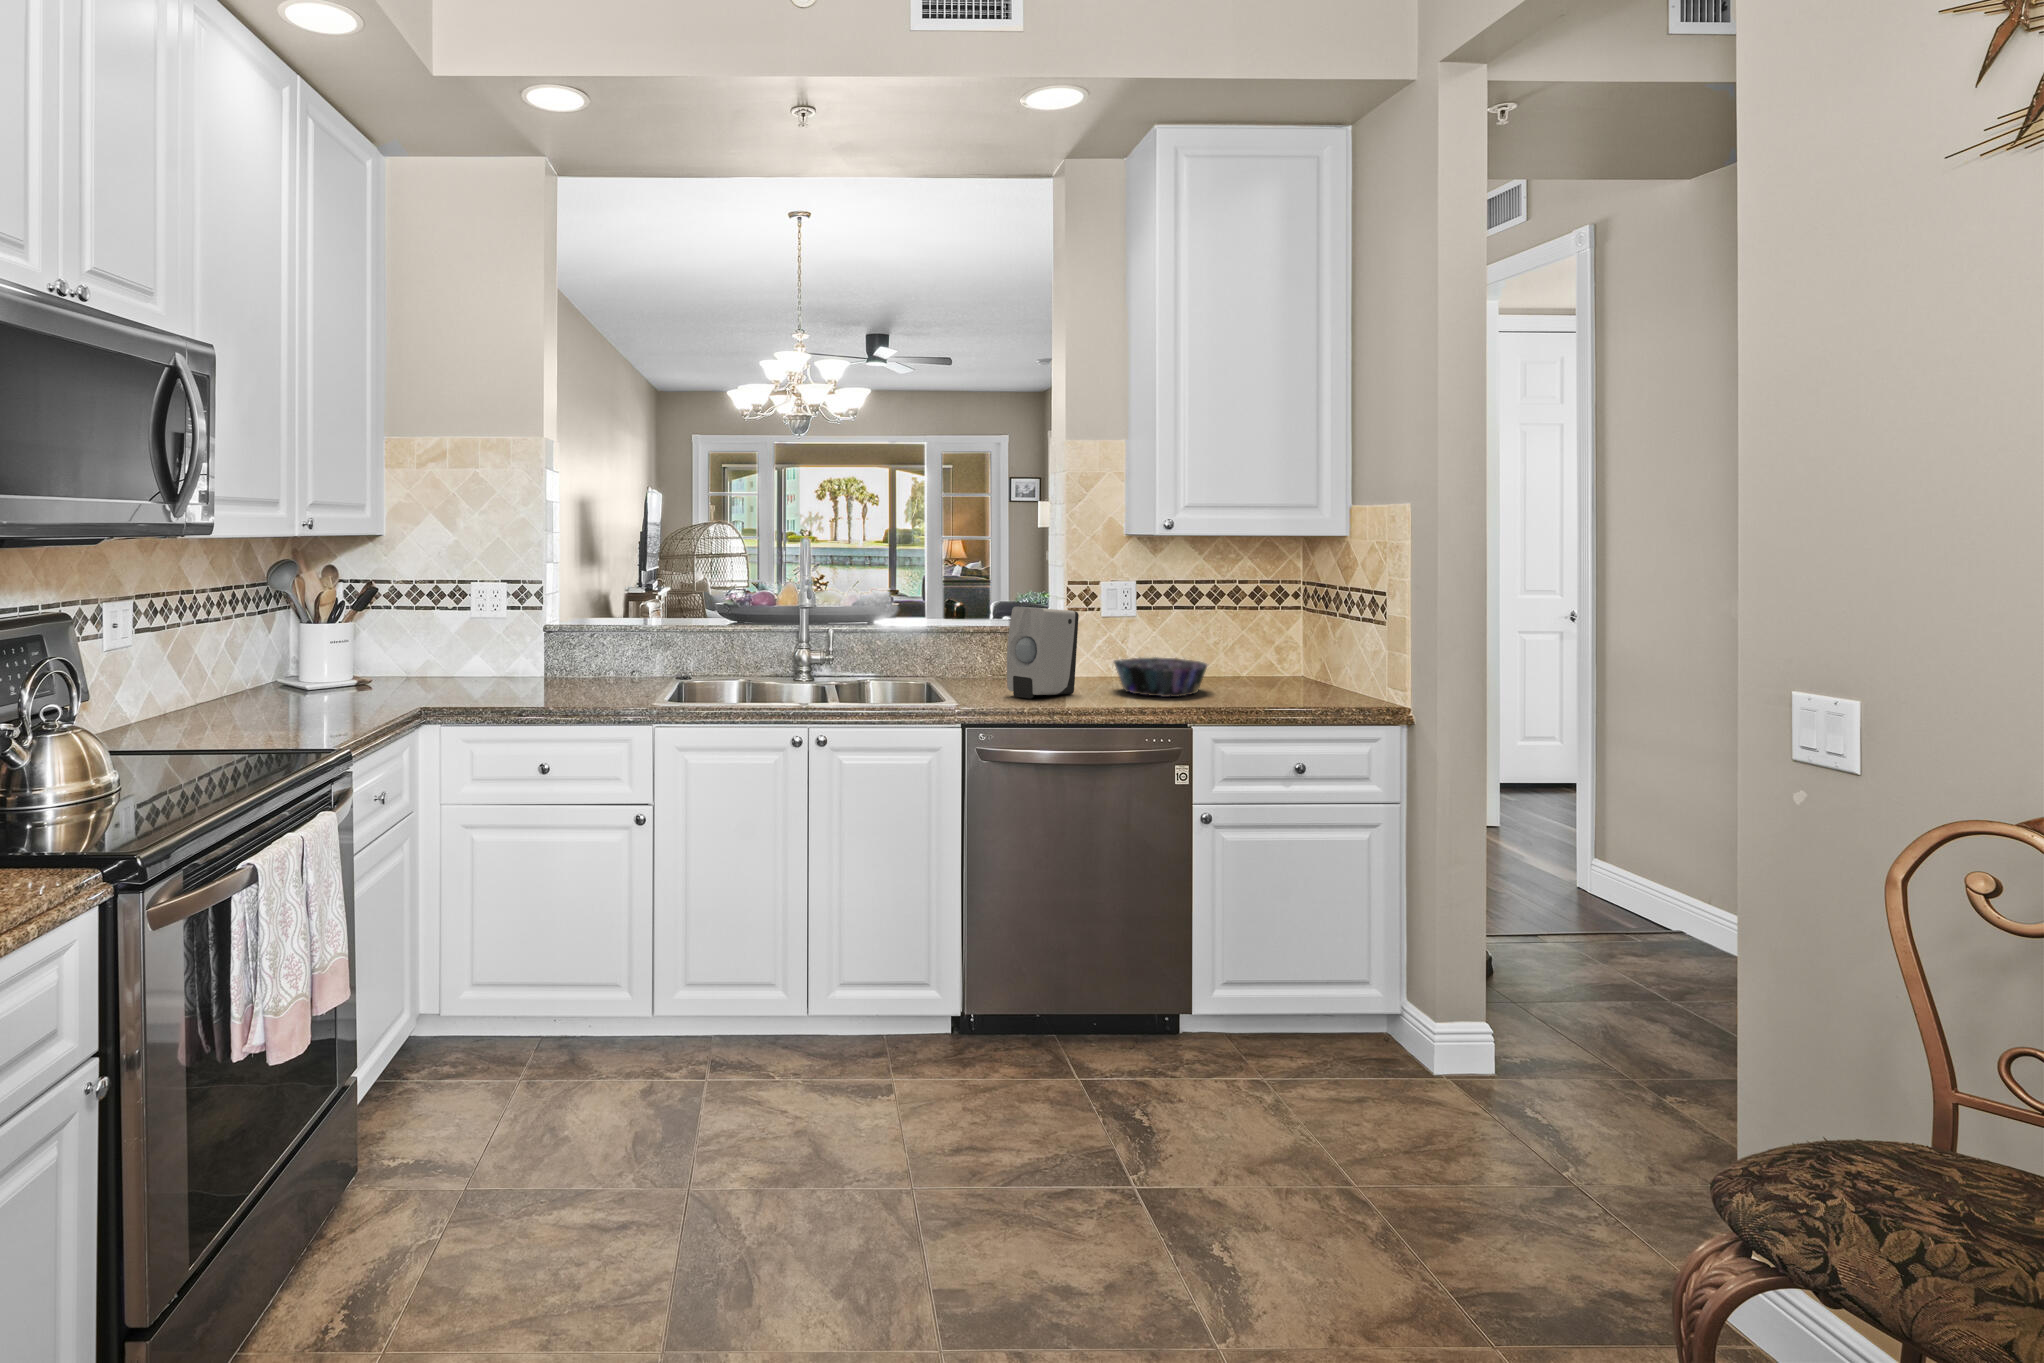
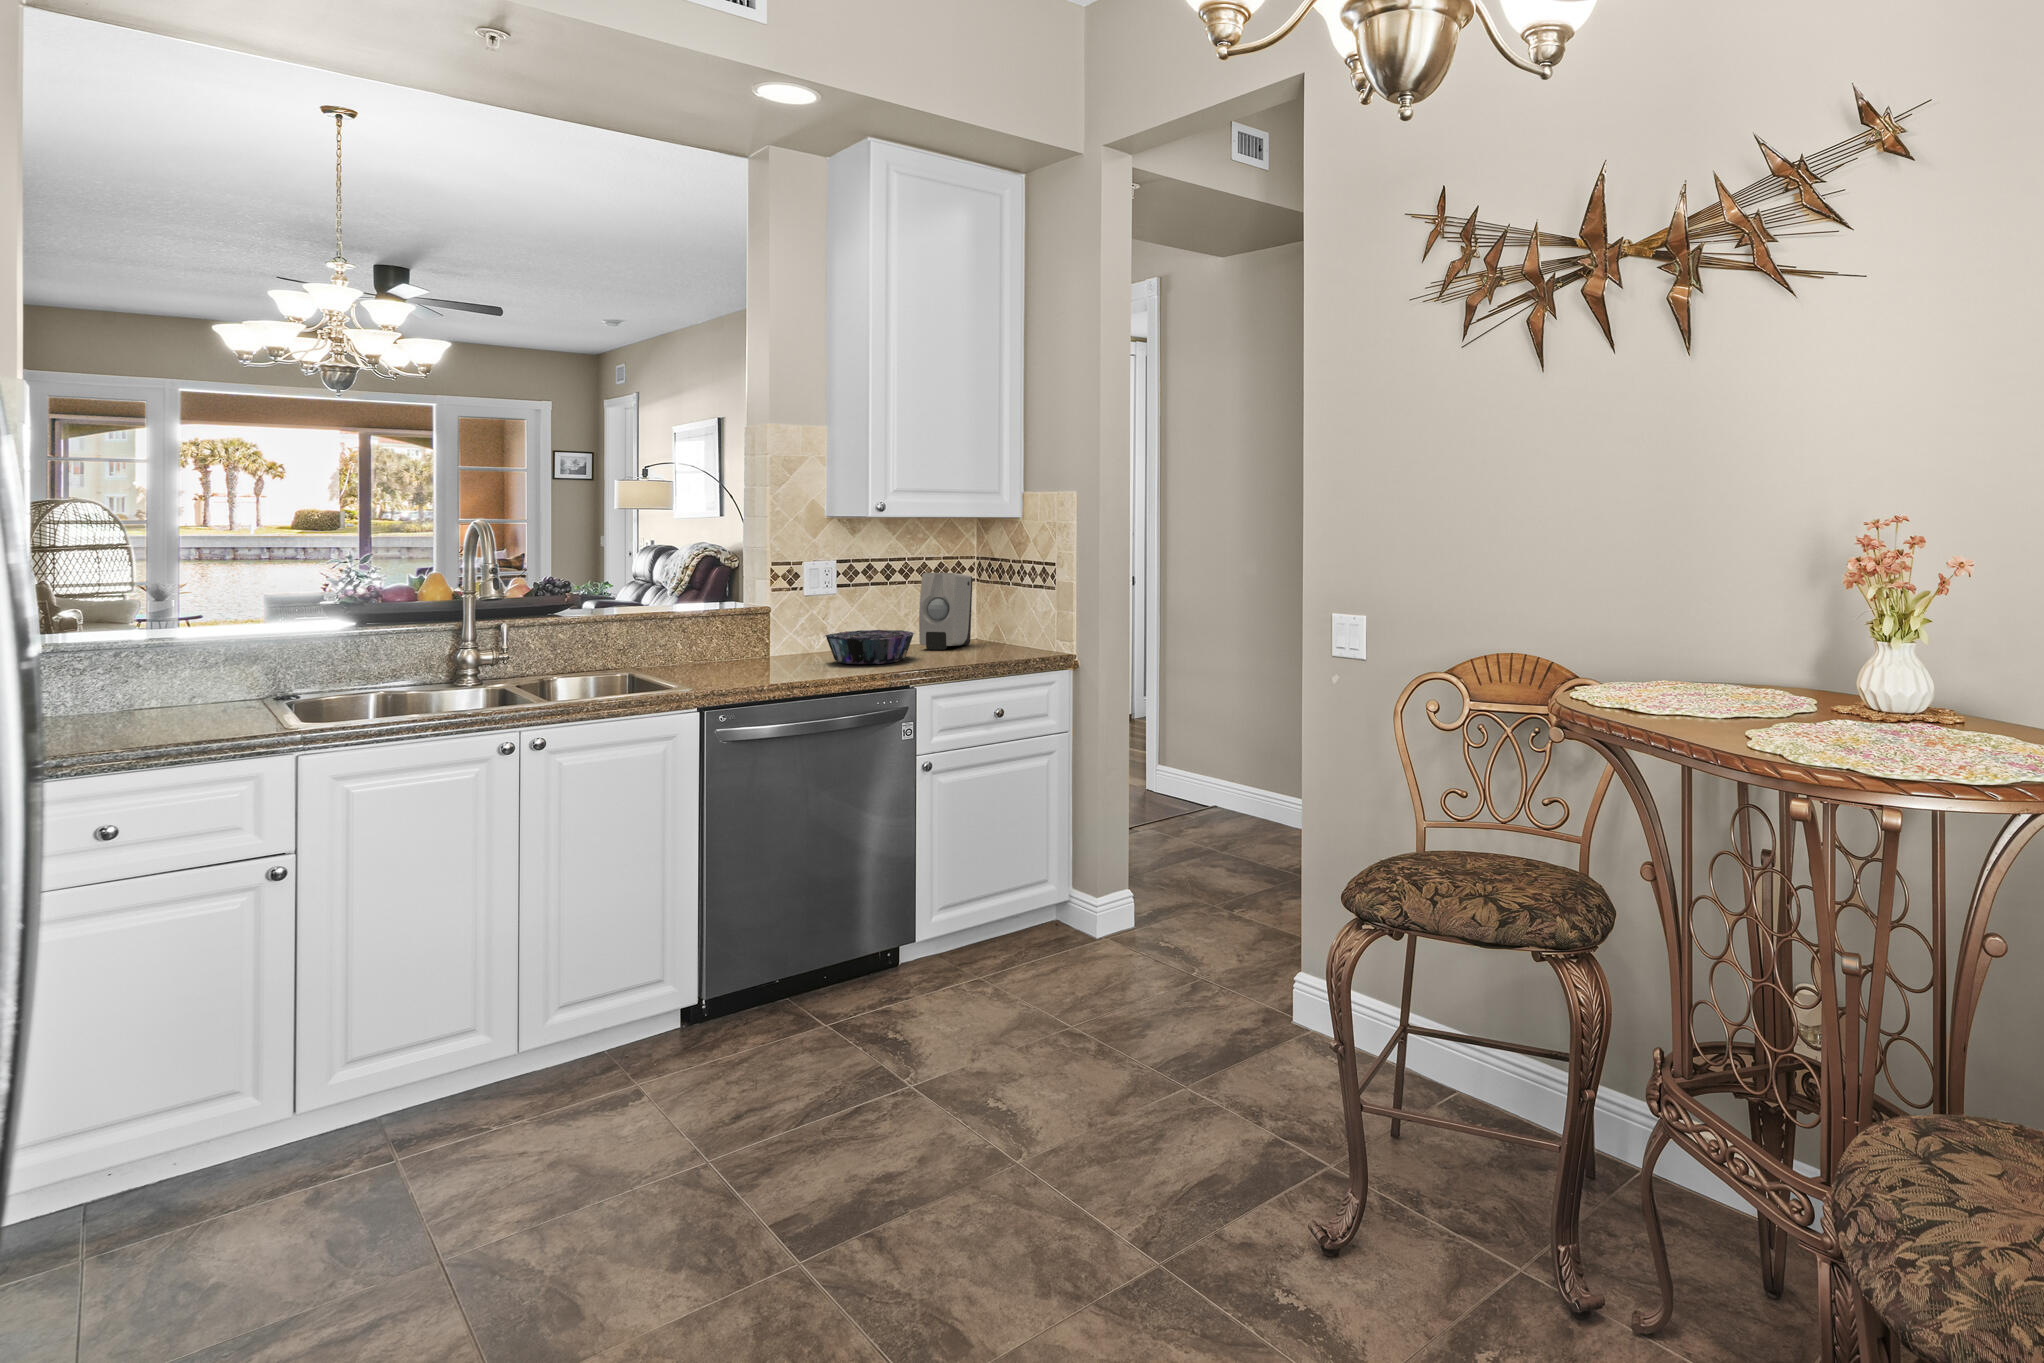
soap dispenser: present [1007,607,1079,698] -> present [919,573,972,650]

